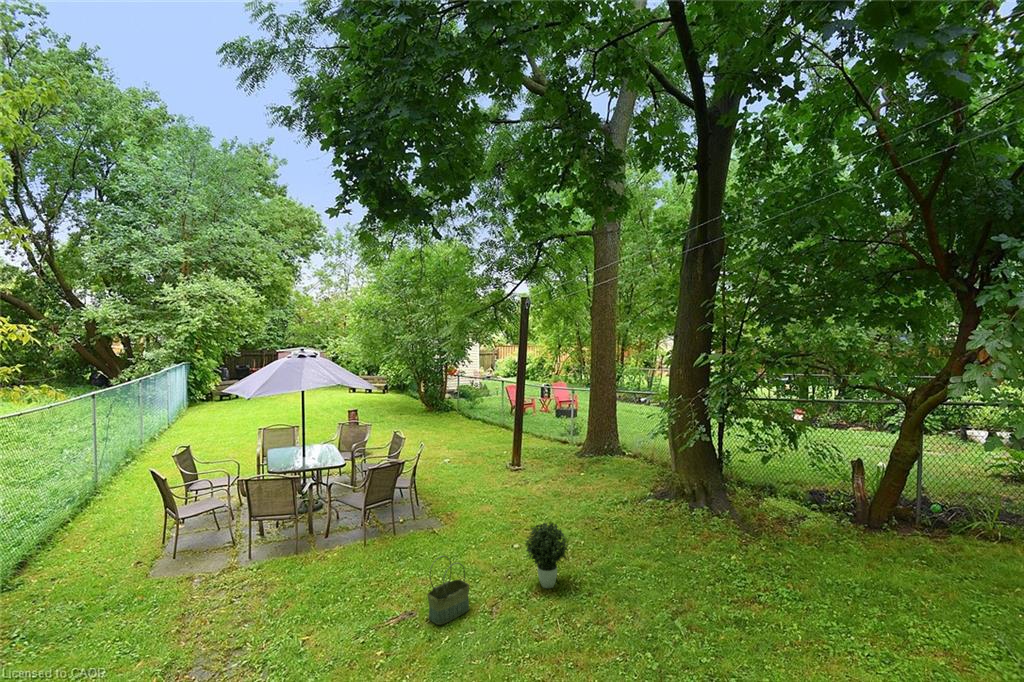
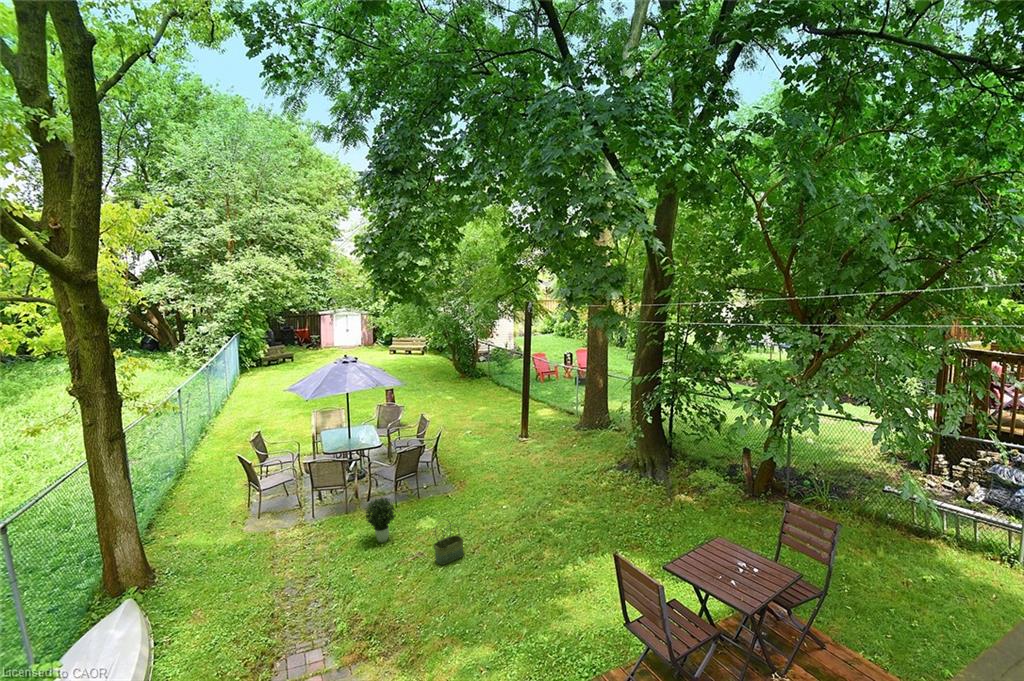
potted plant: present [525,523,568,588] -> present [365,498,396,542]

